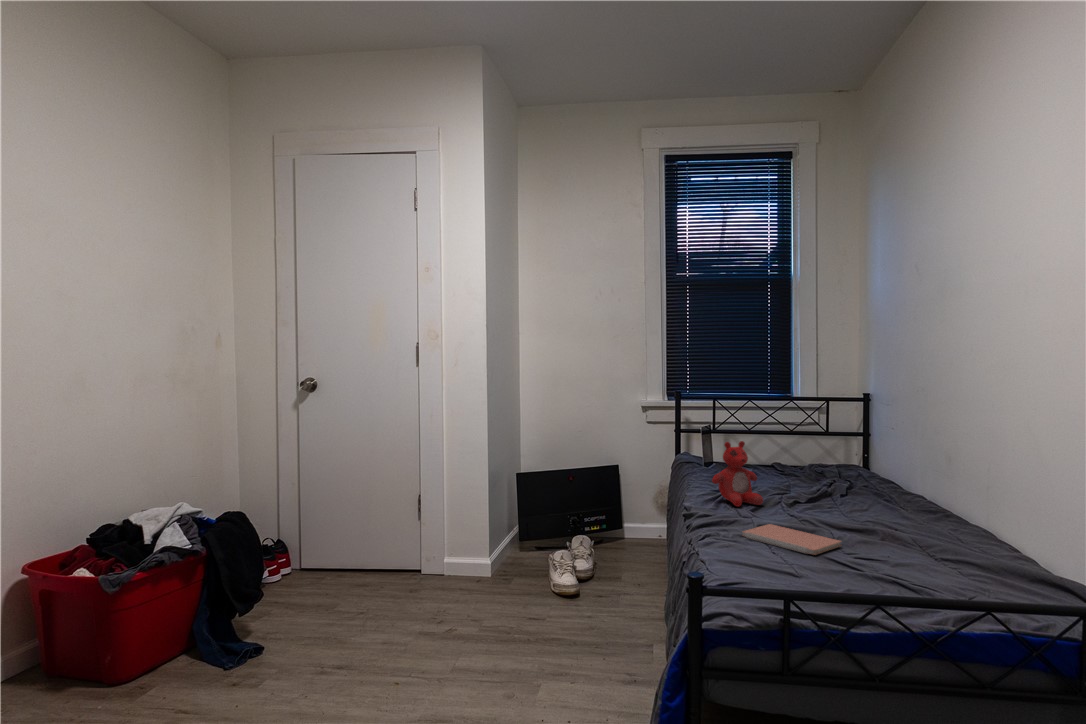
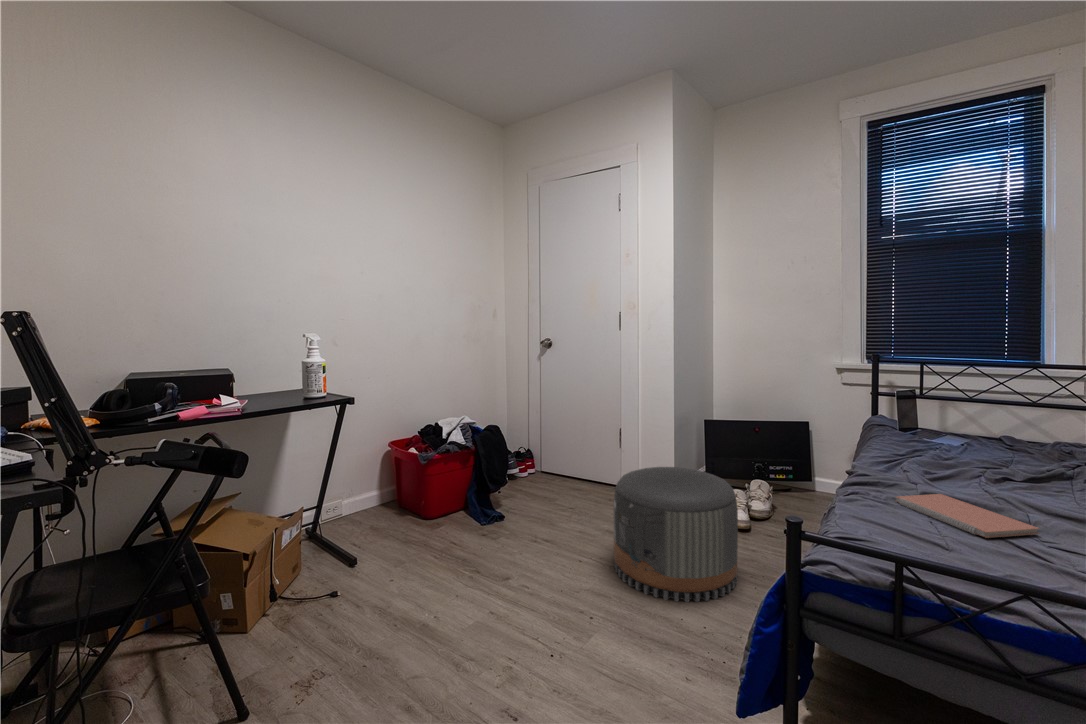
stuffed bear: present [712,441,763,507] -> none [884,402,949,473]
pouf: none [462,533,599,685] -> present [613,467,738,602]

